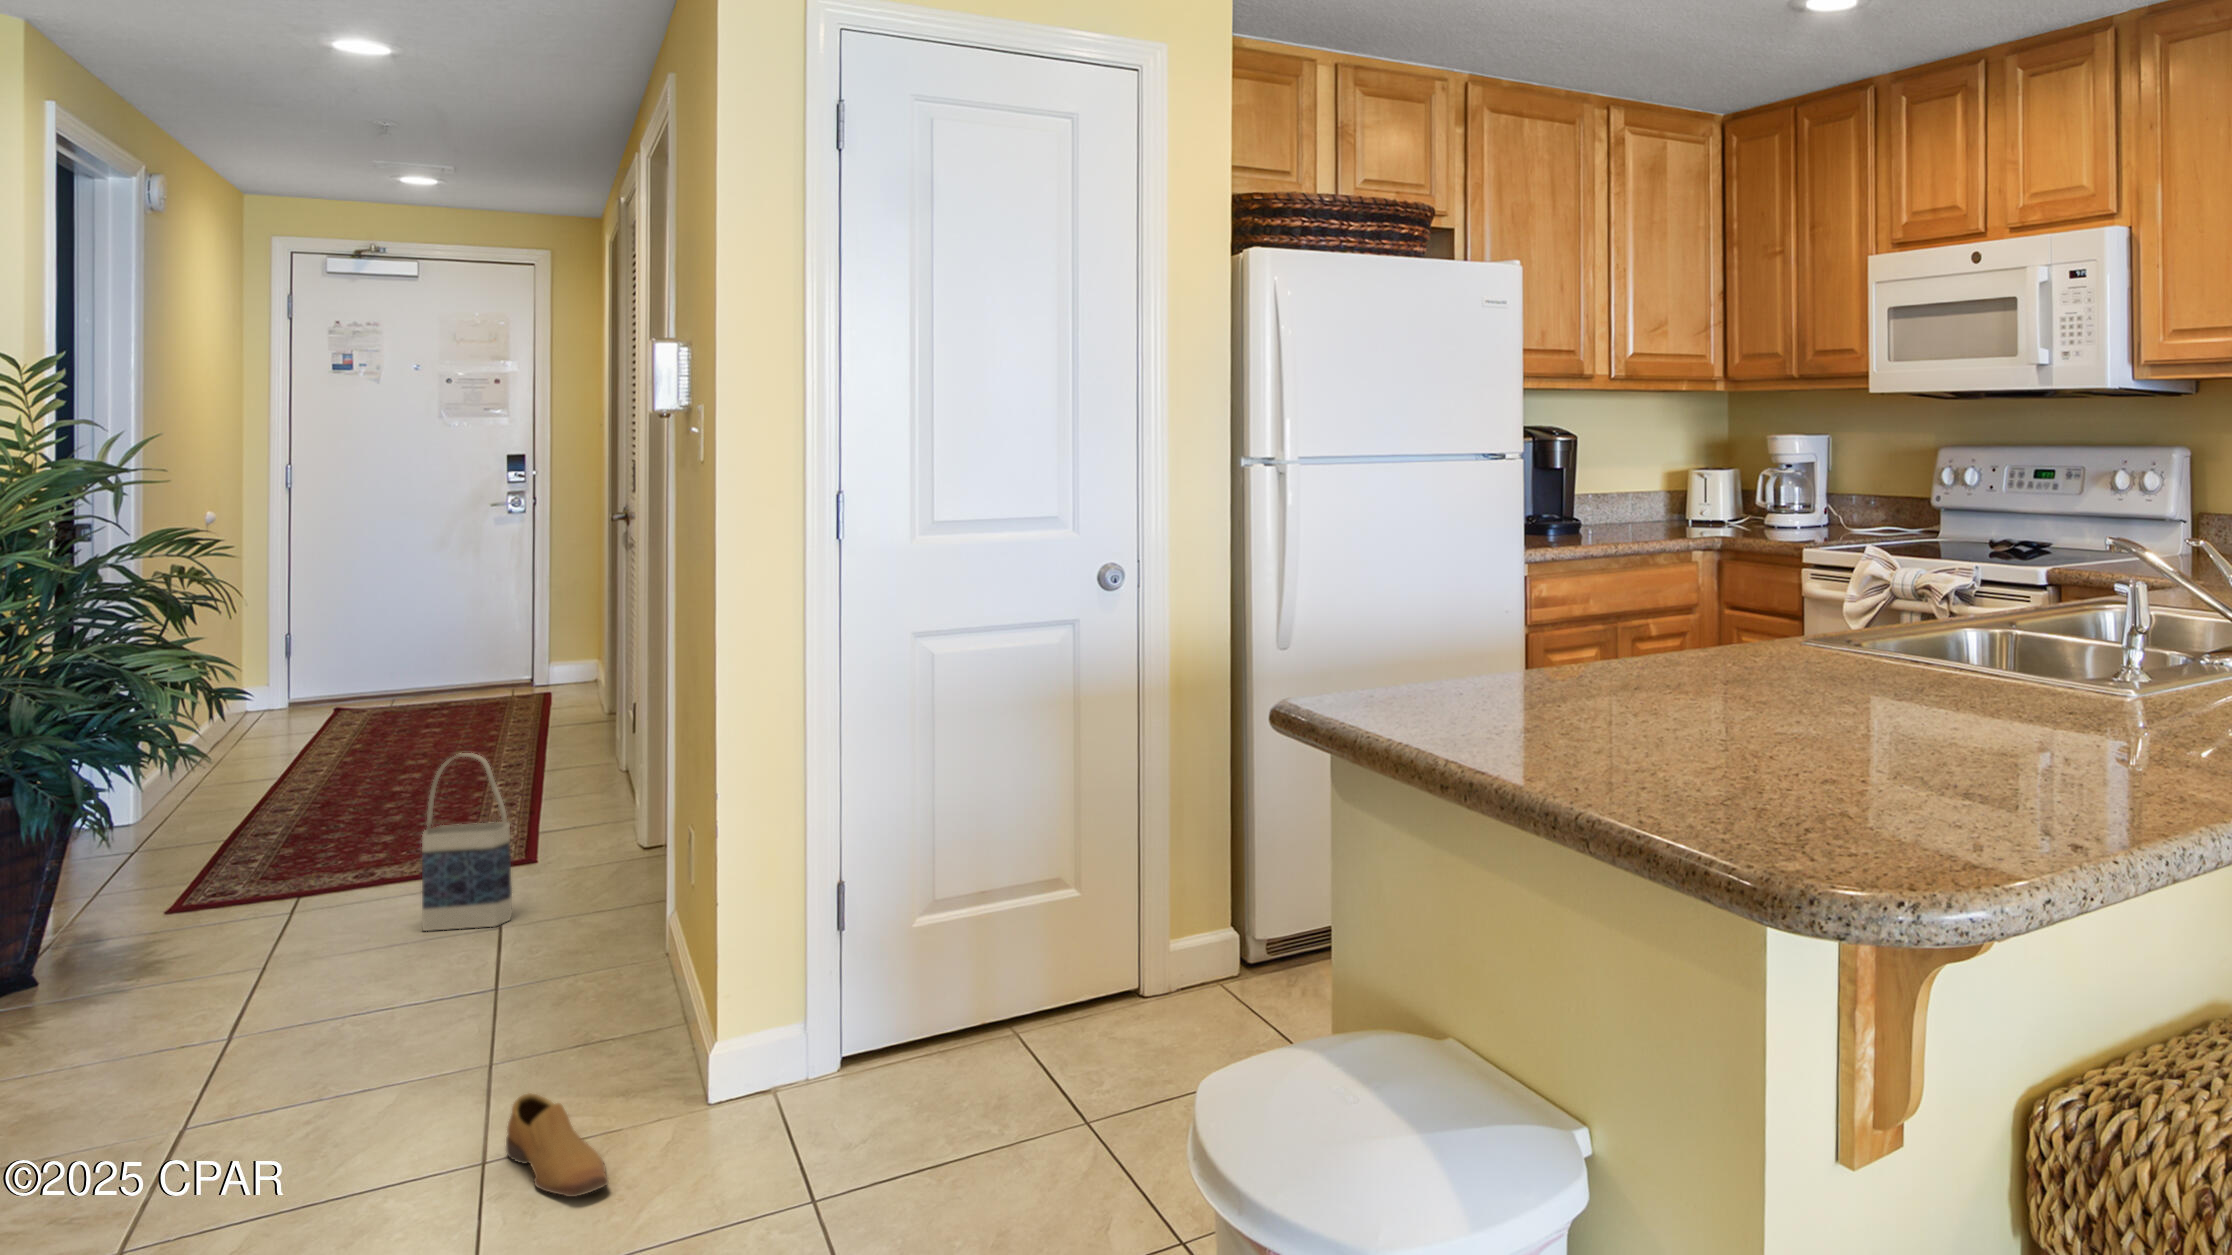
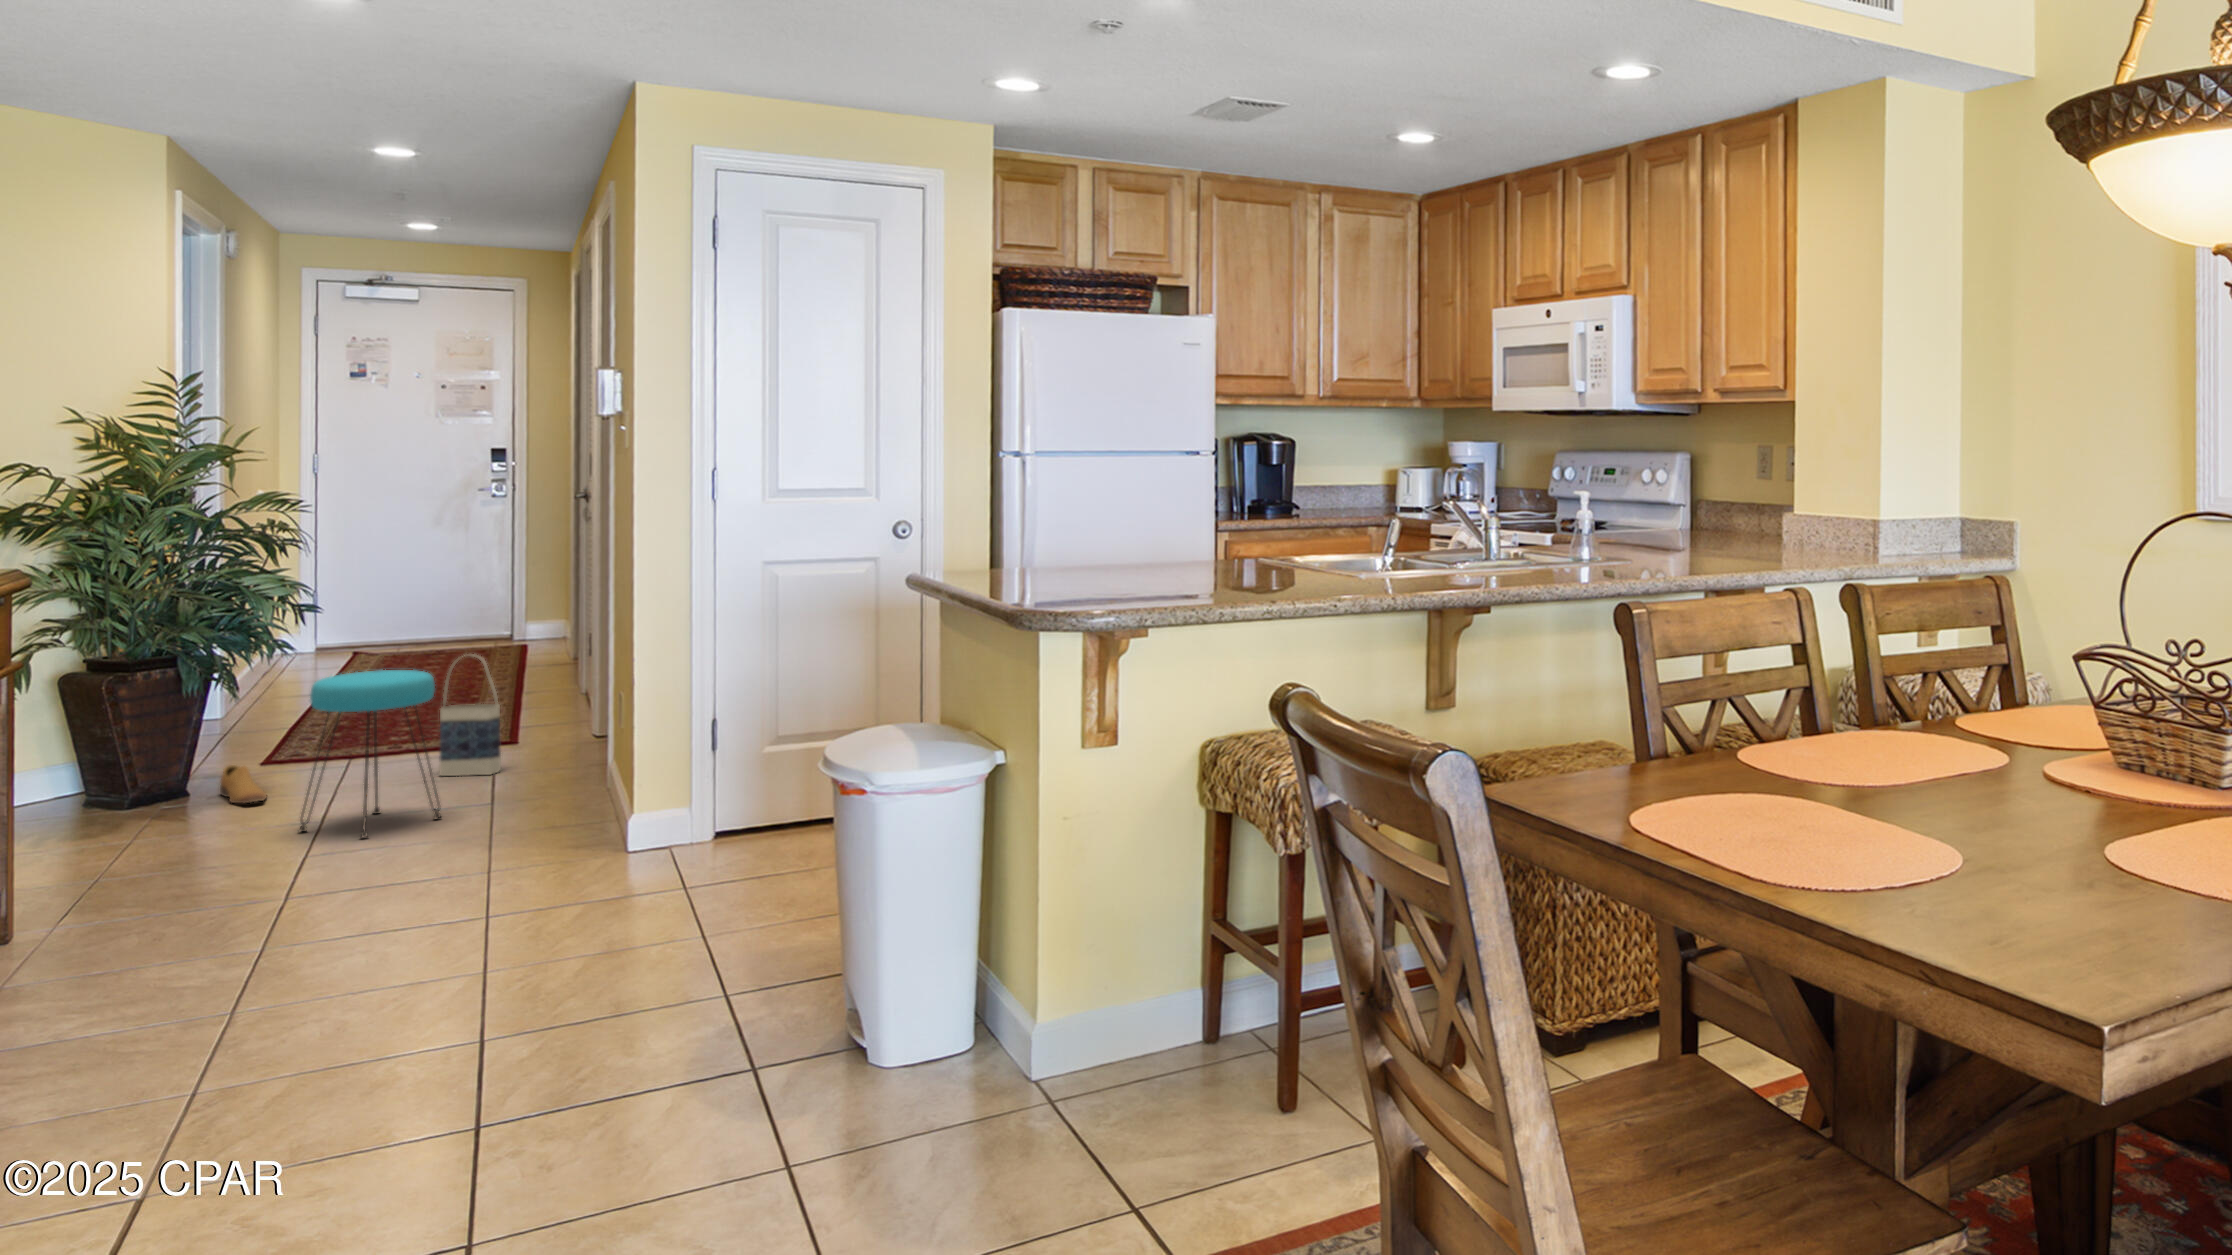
stool: none [182,800,417,1081] -> present [299,670,441,837]
shoe: present [506,1093,608,1197] -> present [220,765,267,803]

